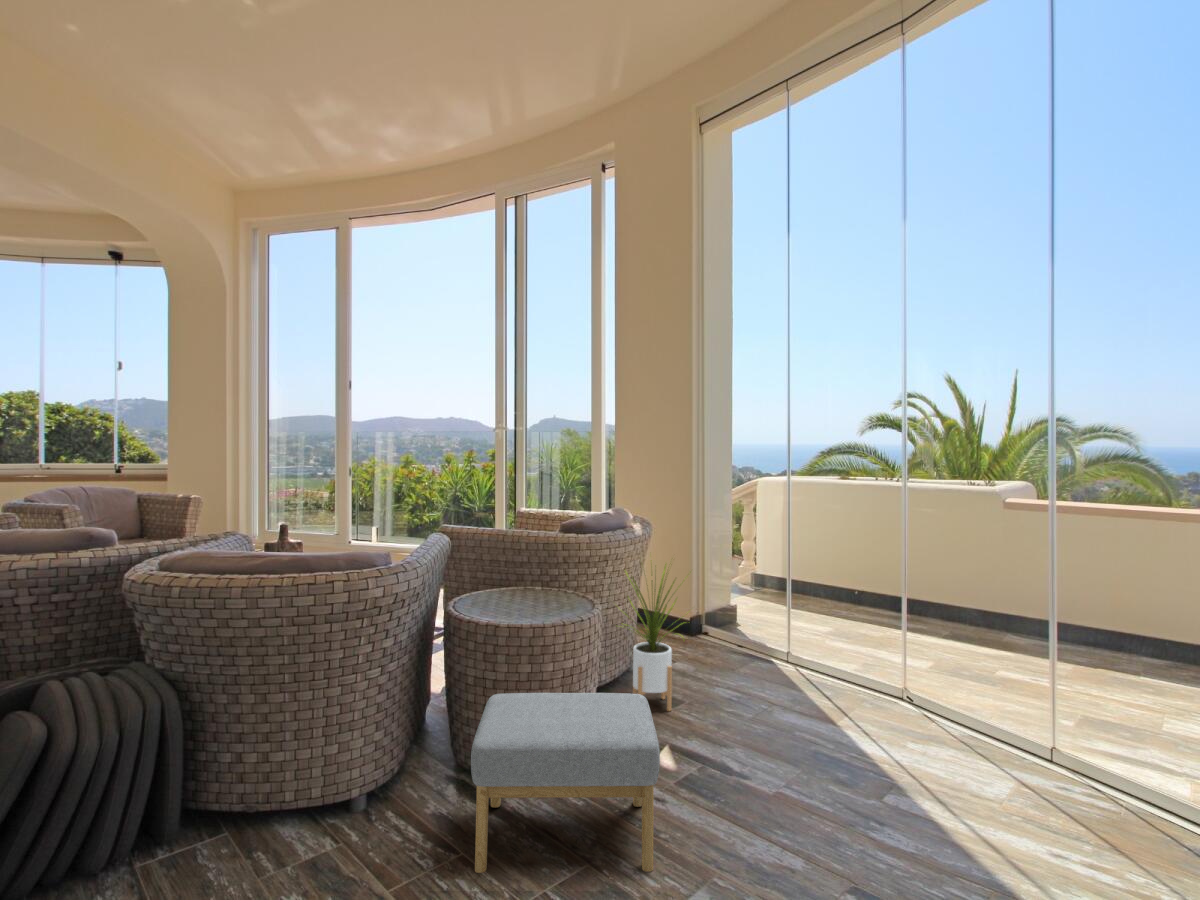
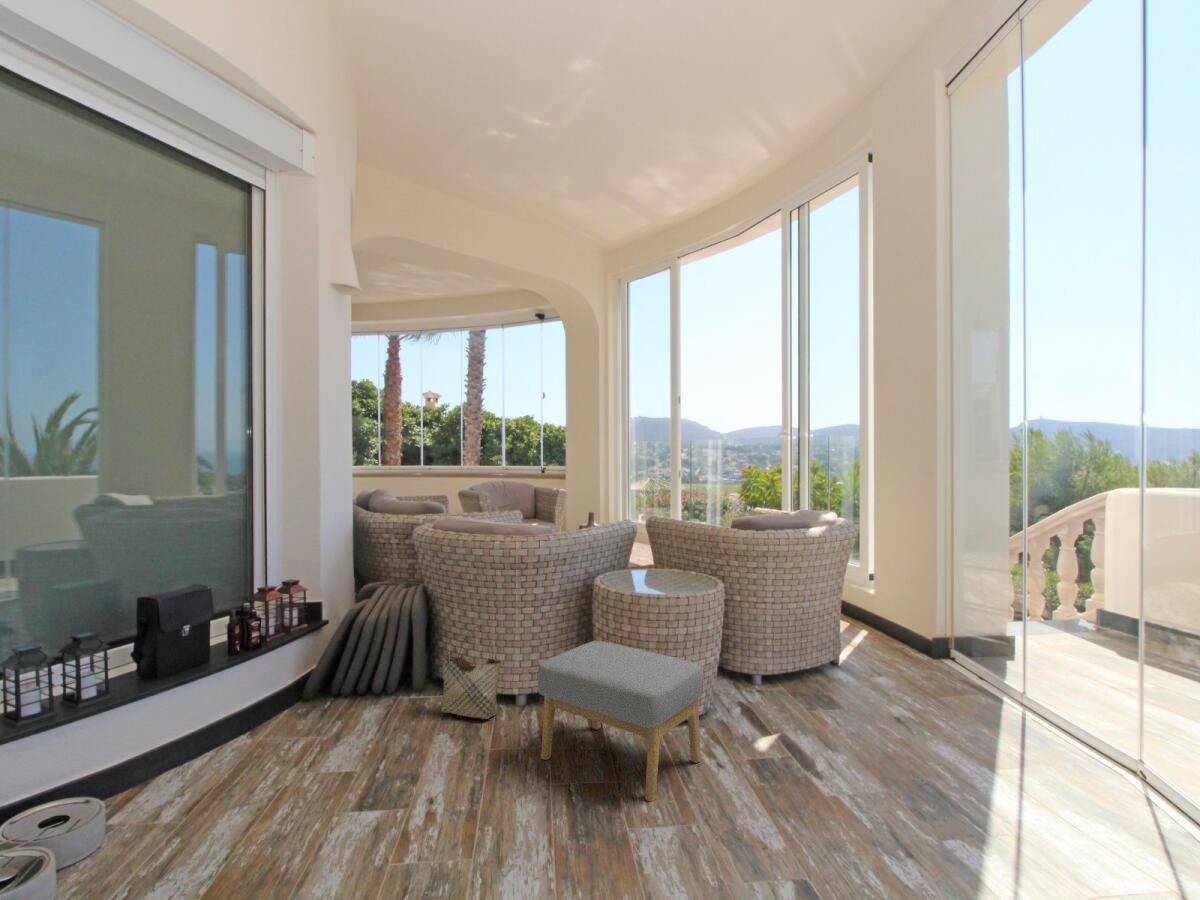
house plant: present [622,565,684,711] -> none [766,551,850,710]
woven basket: none [249,713,353,863] -> present [441,626,501,719]

